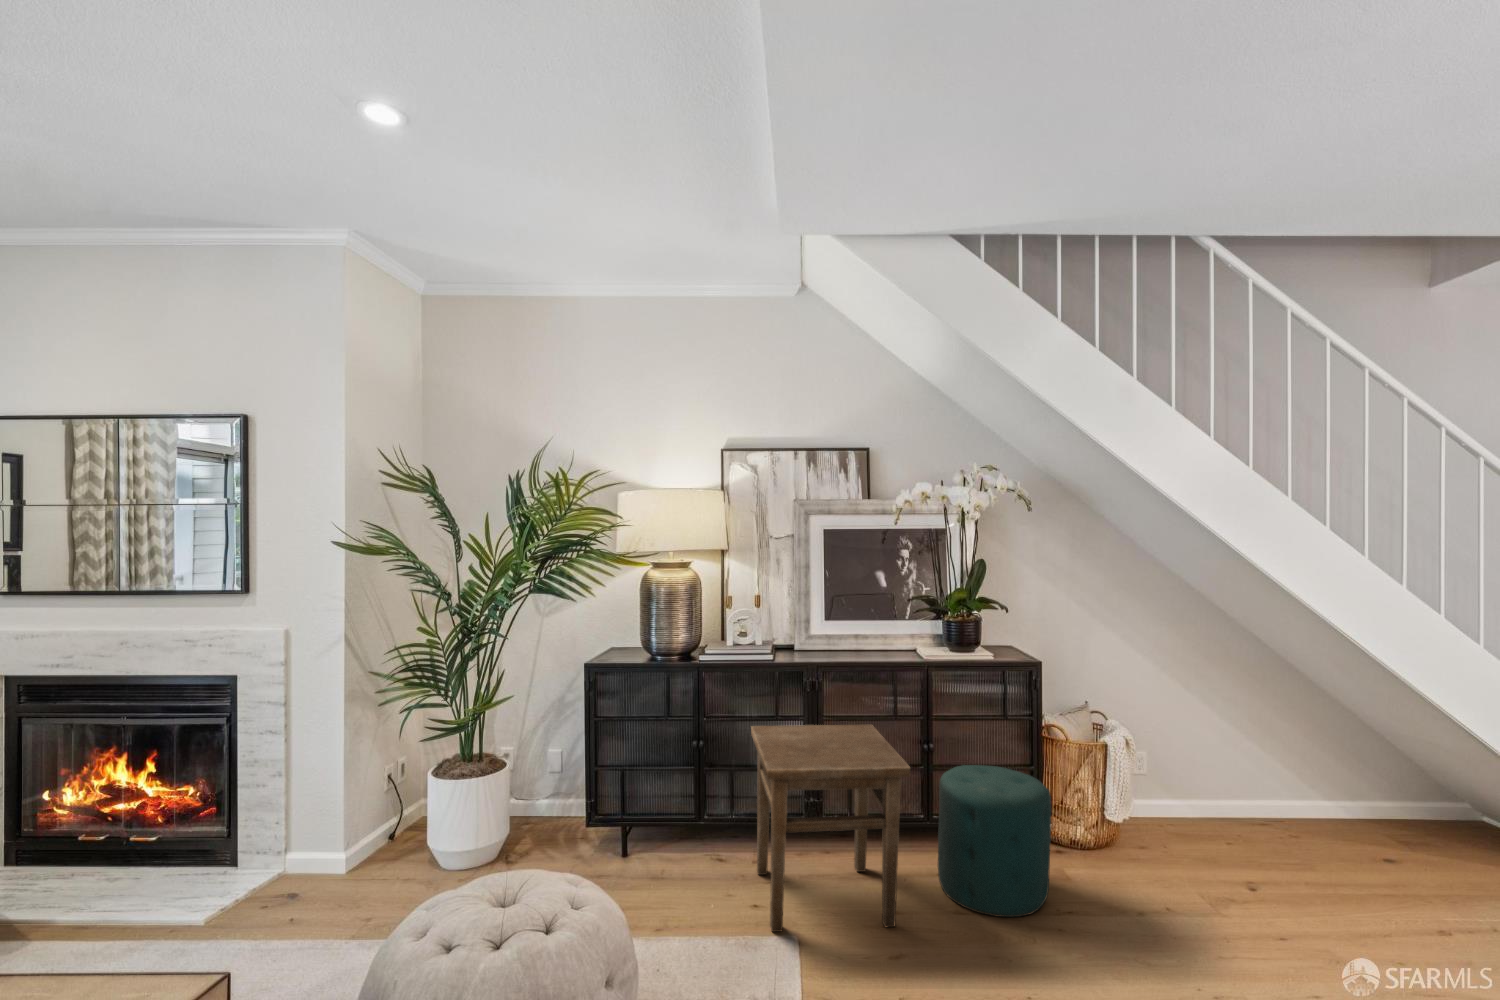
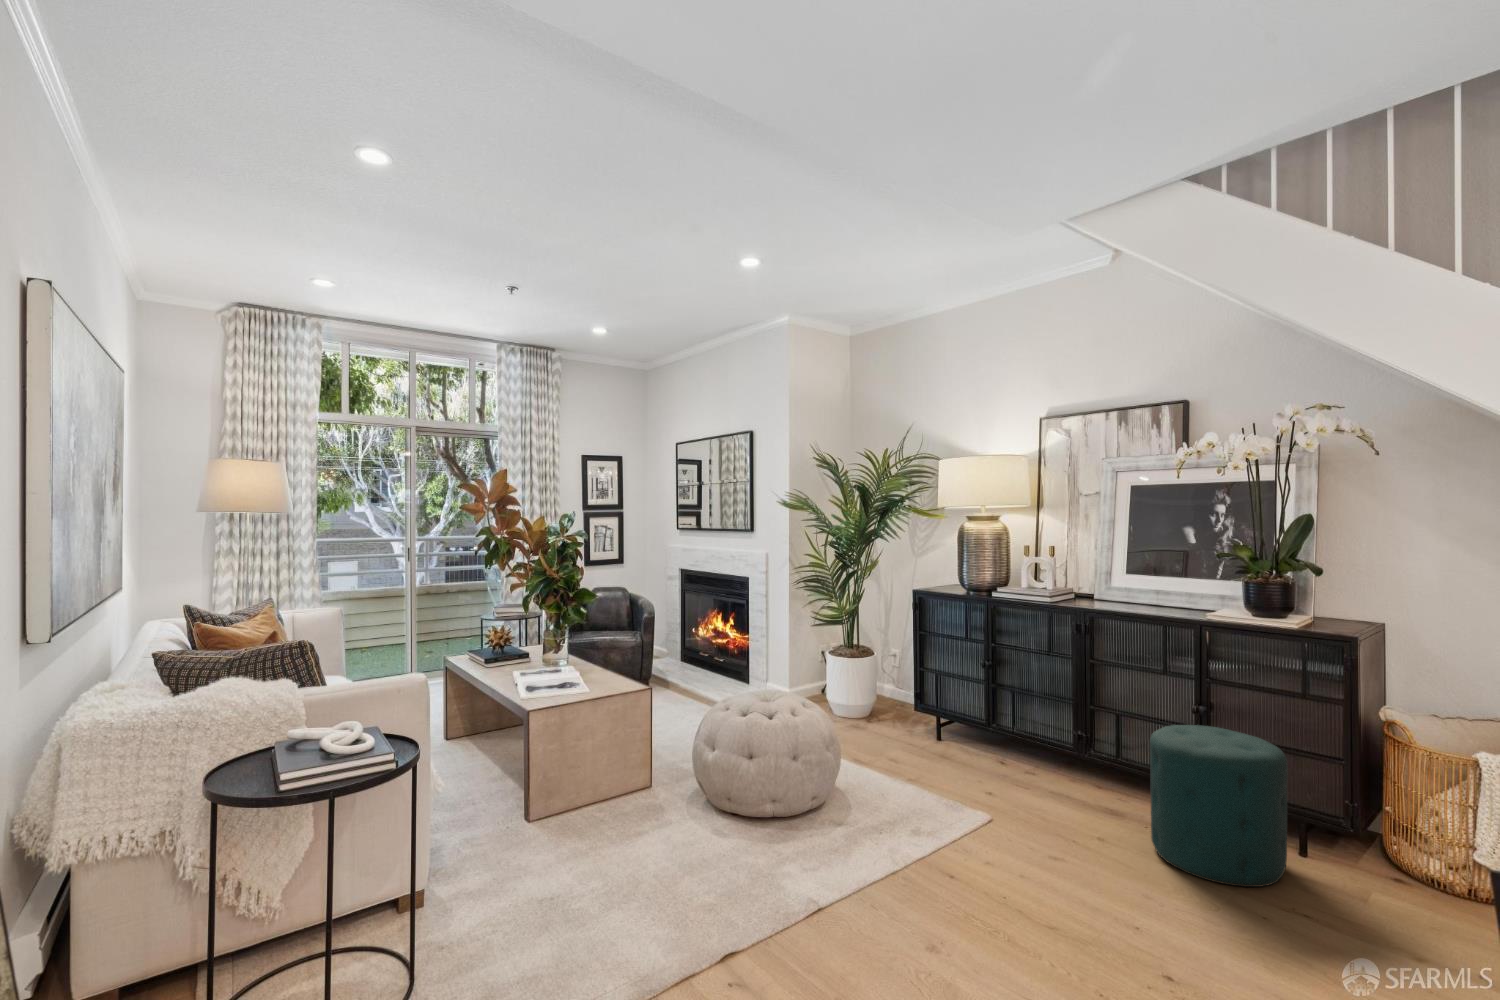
side table: present [751,725,910,932] -> none [953,650,1122,833]

